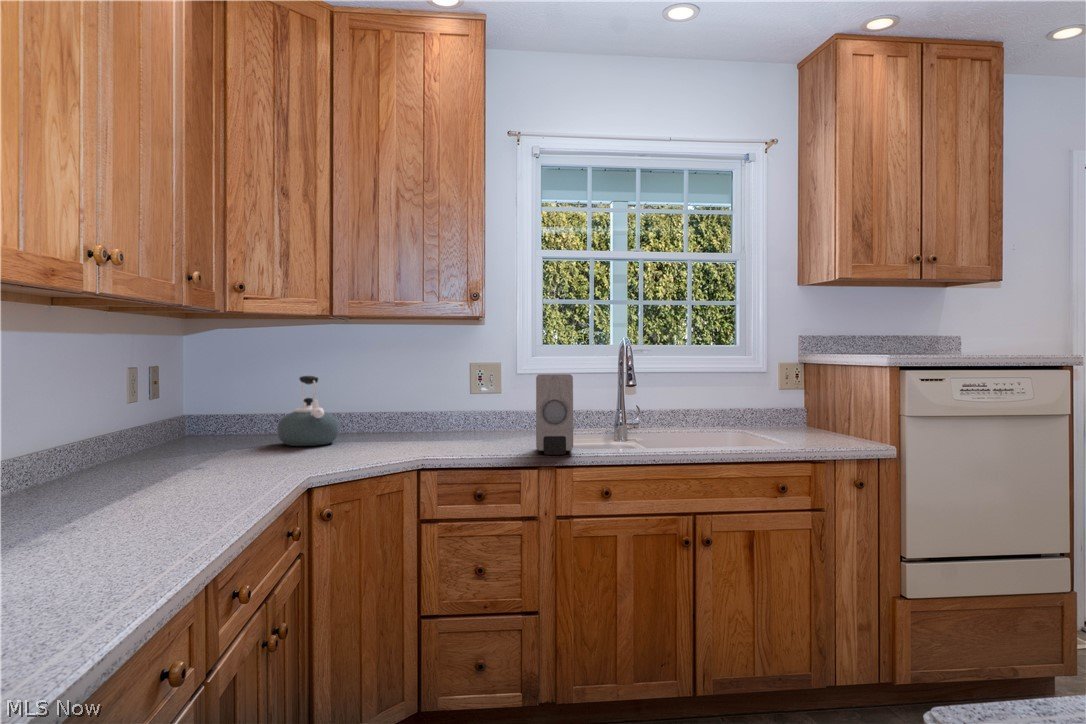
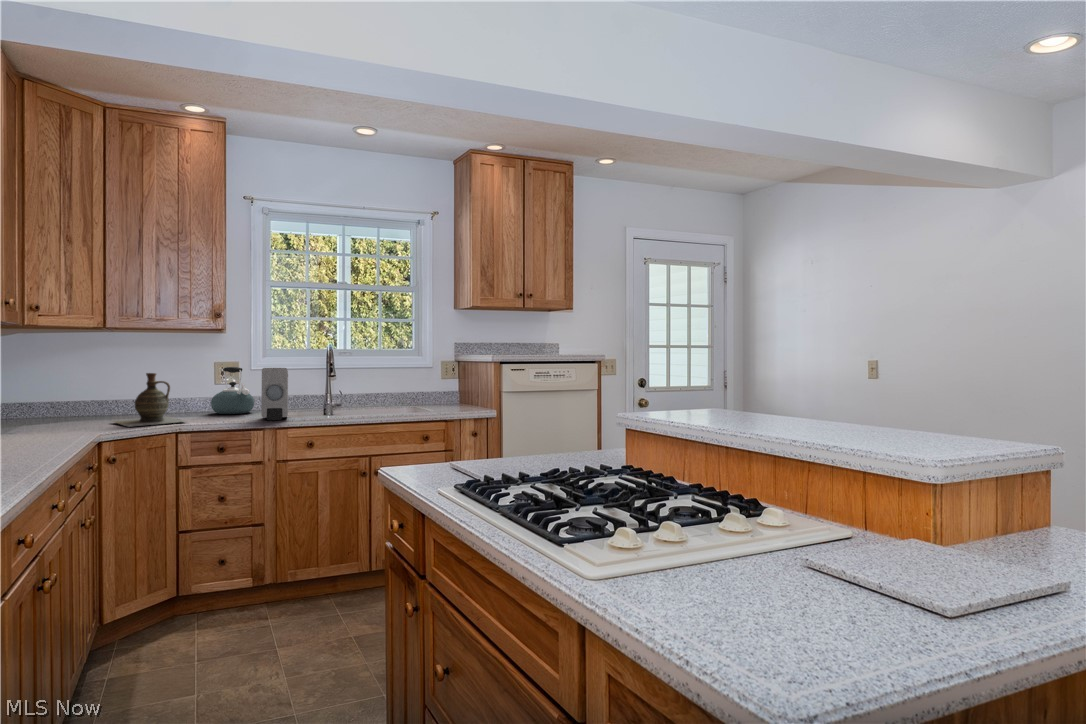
kettle: present [277,376,339,446] -> present [211,367,254,414]
ceramic jug: none [336,381,435,461] -> present [113,373,185,427]

